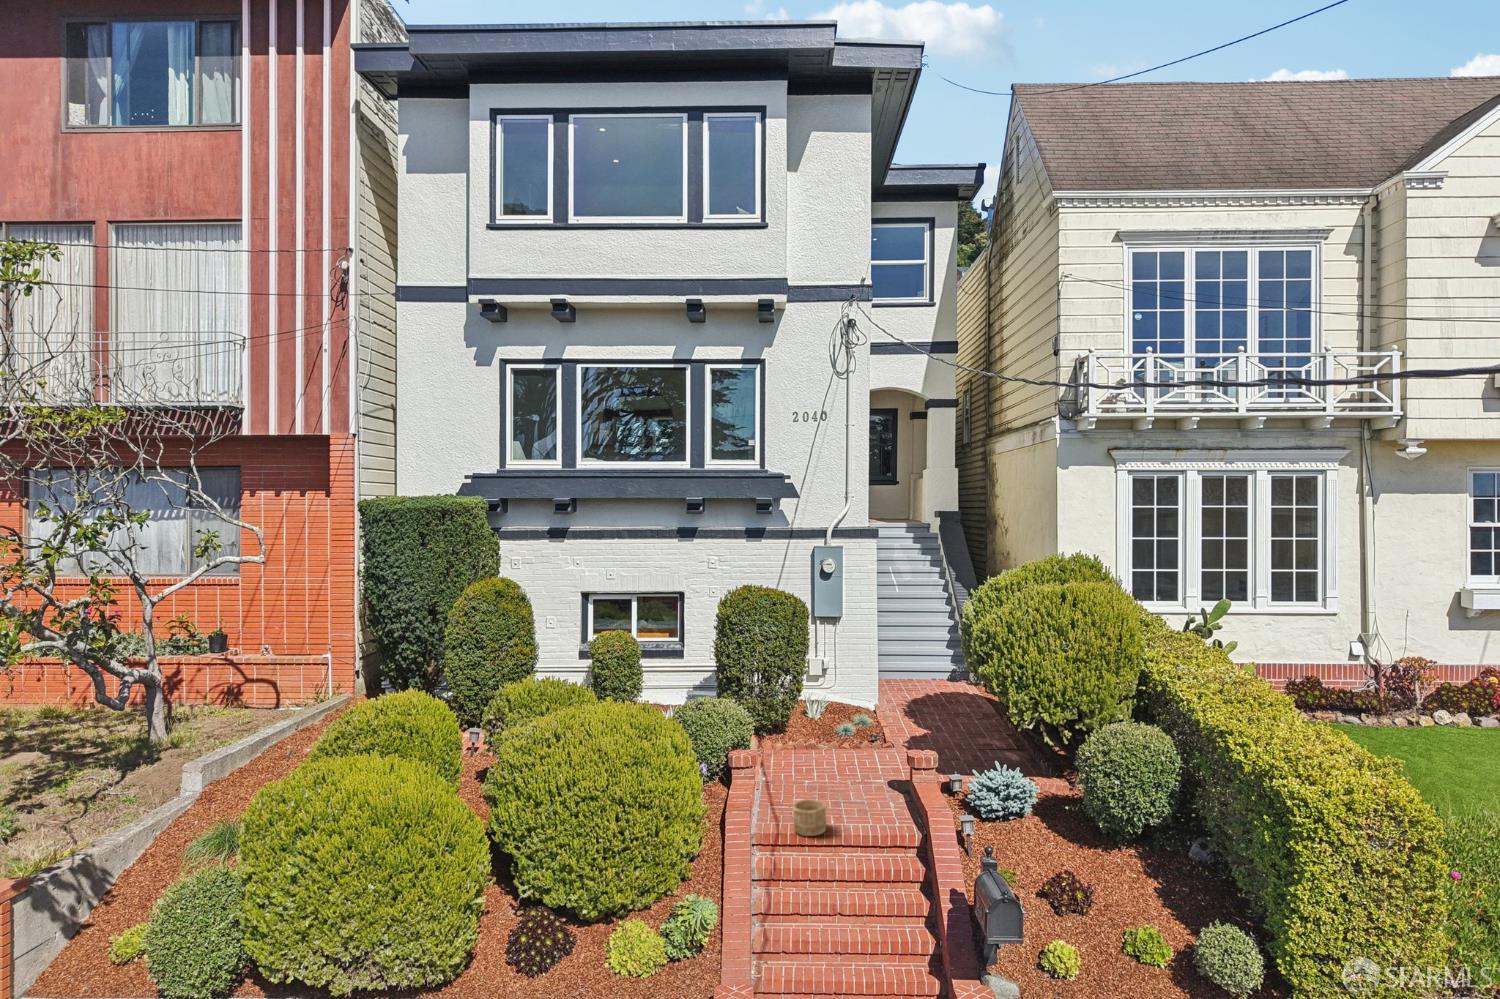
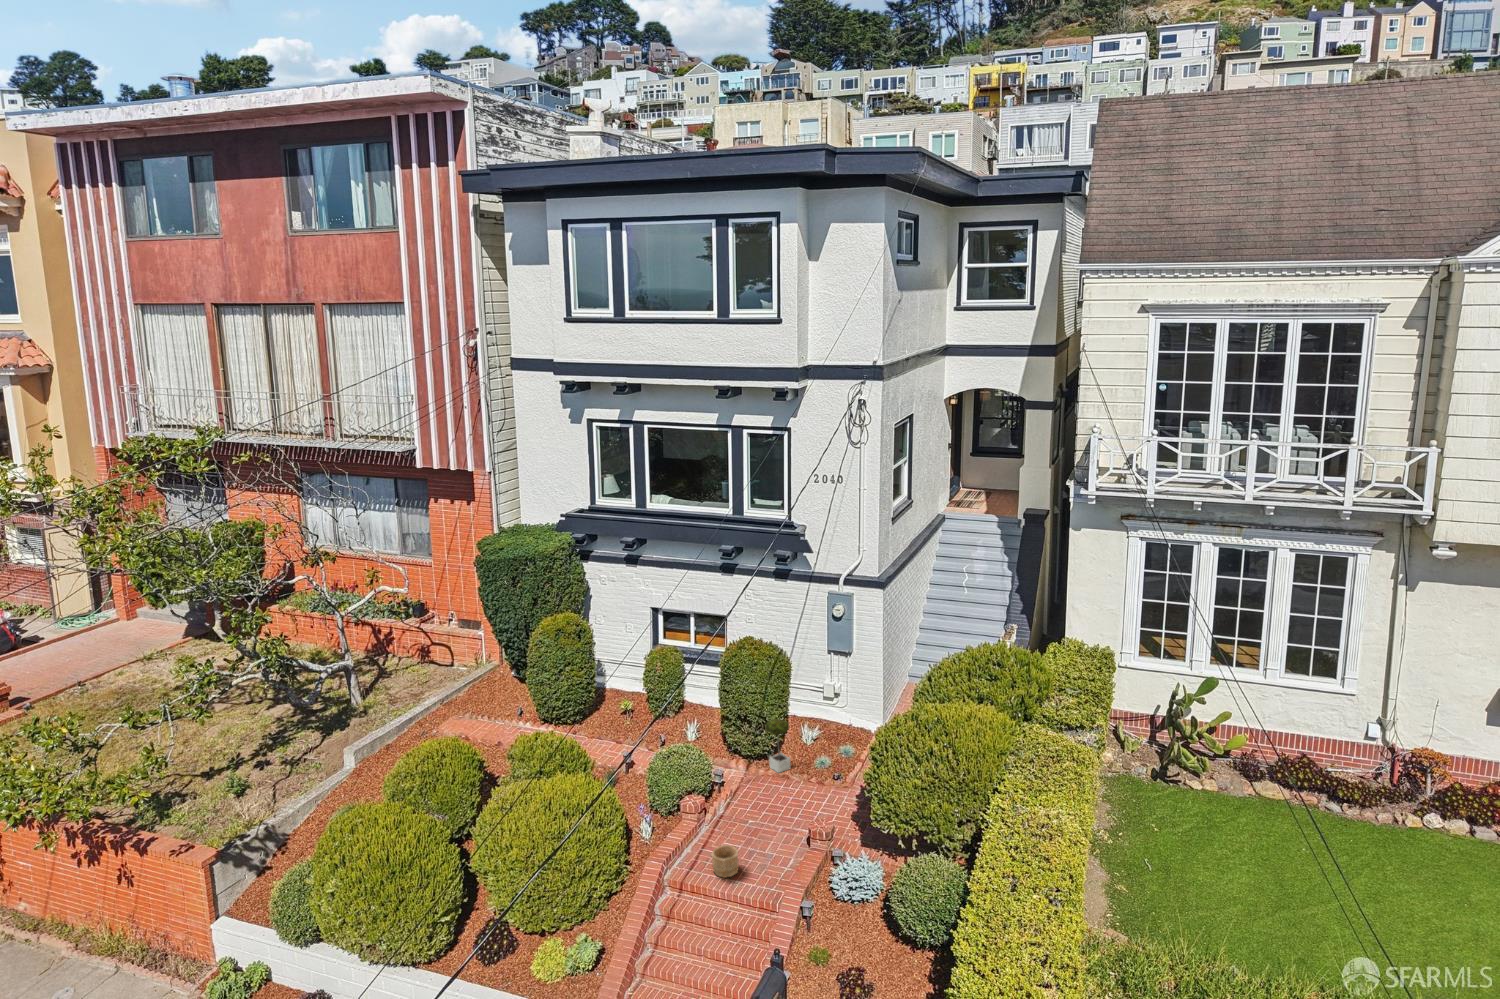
potted tree: none [776,678,806,744] -> present [765,719,790,773]

